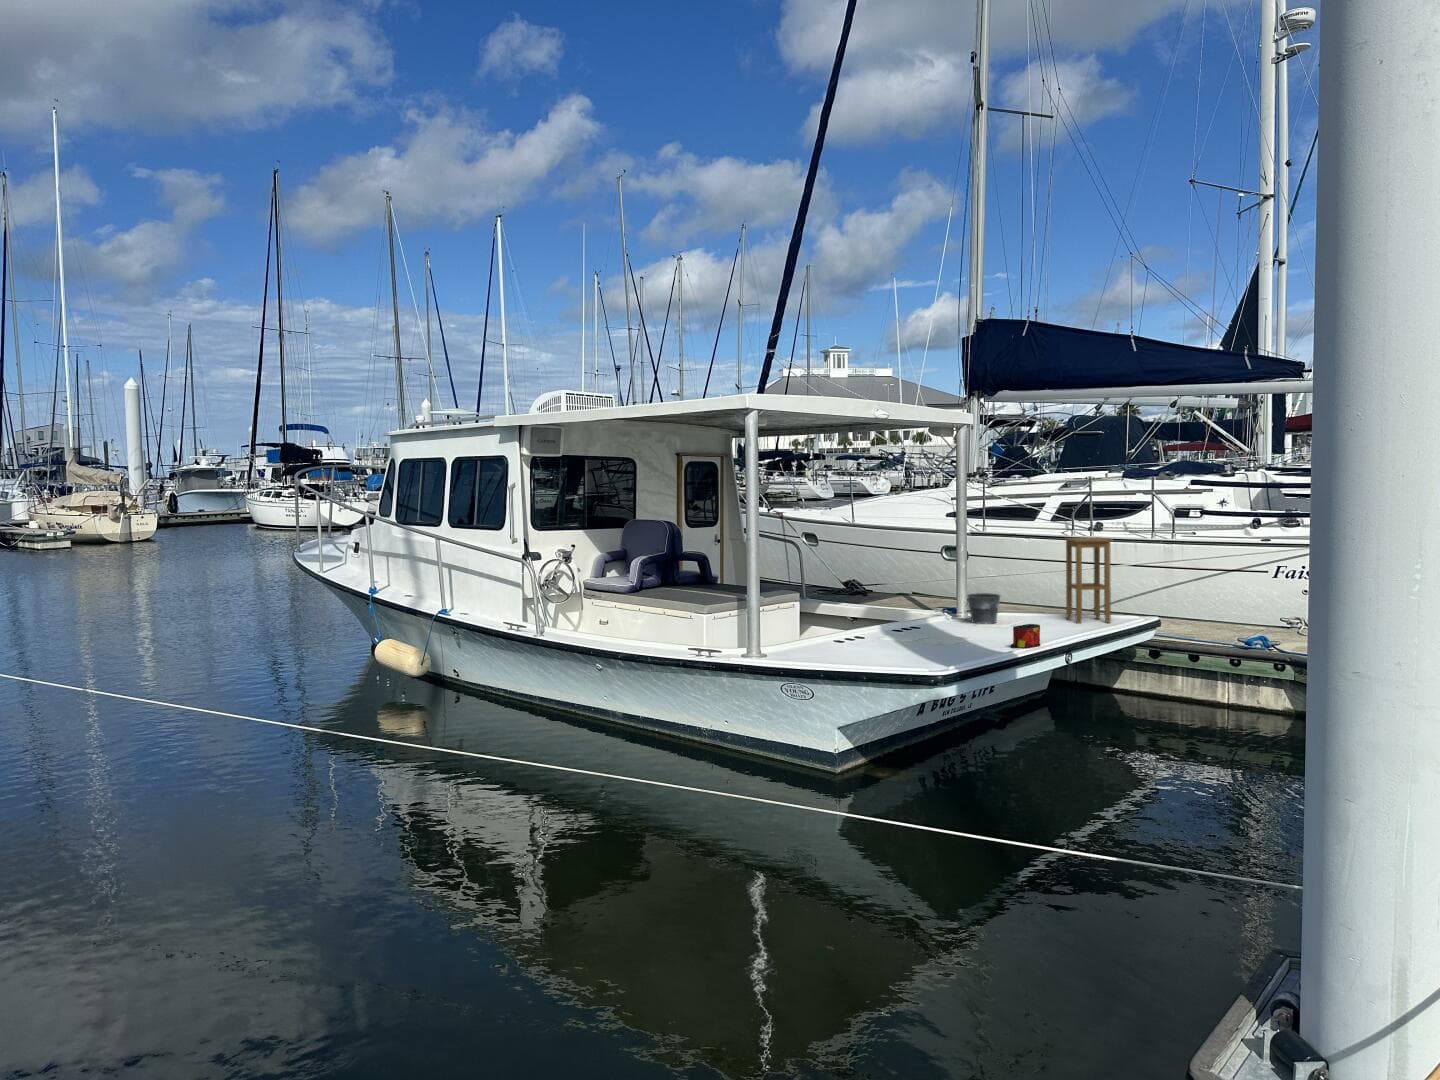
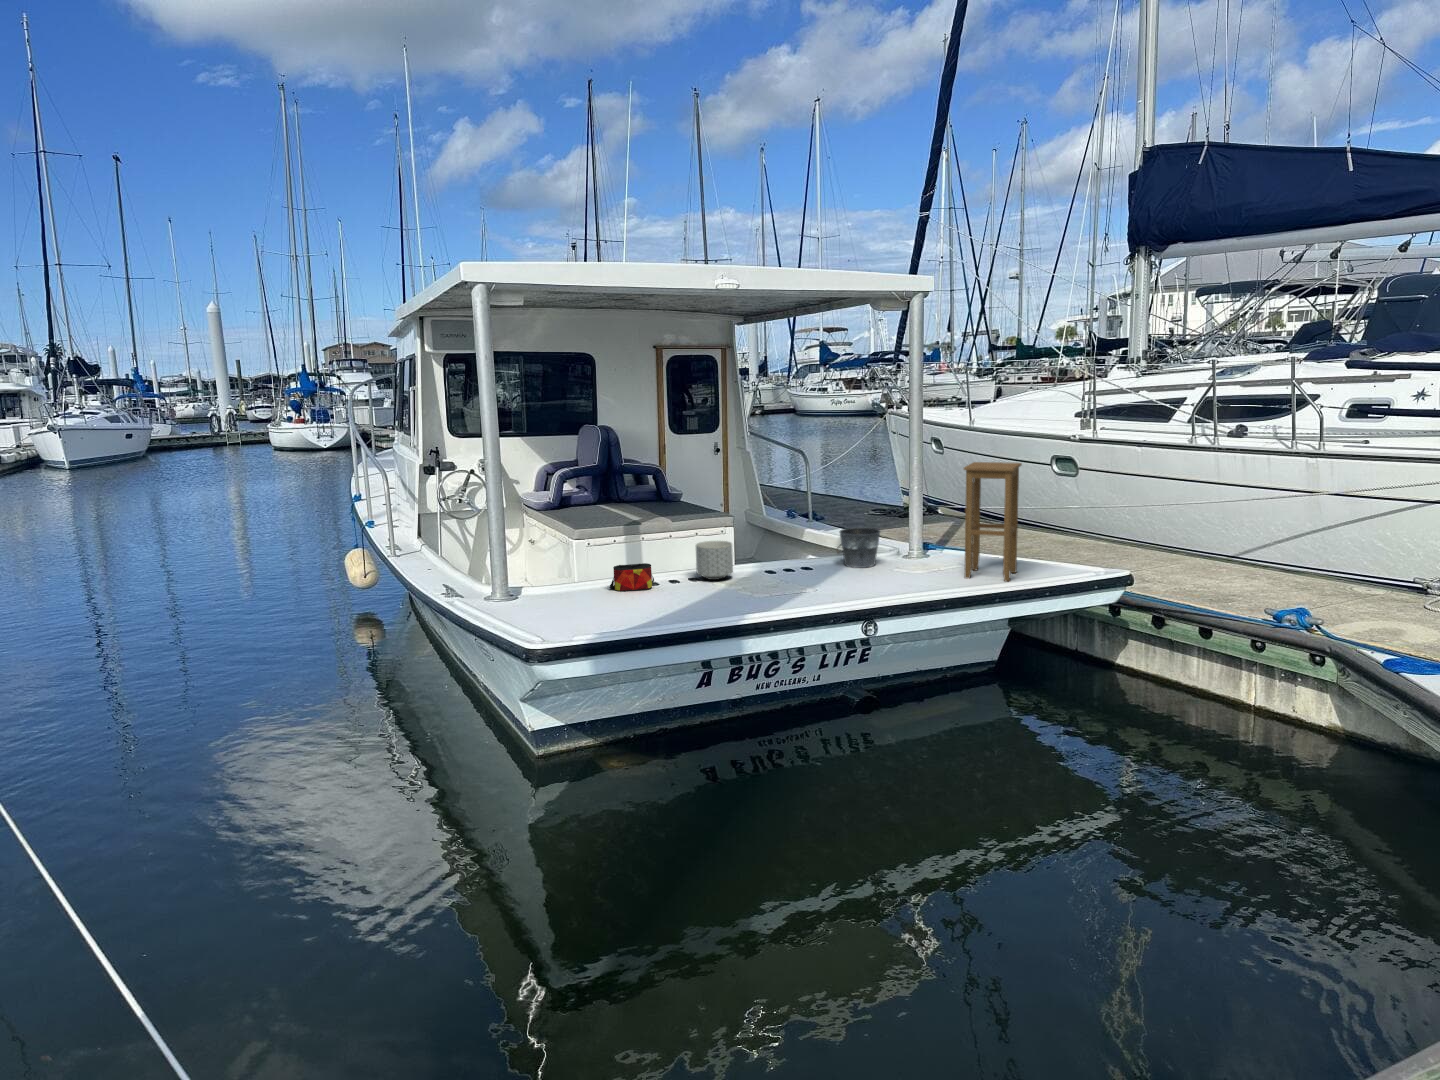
planter: none [897,605,928,637] -> present [696,541,733,580]
bag: present [1011,624,1040,648] -> present [609,563,654,592]

